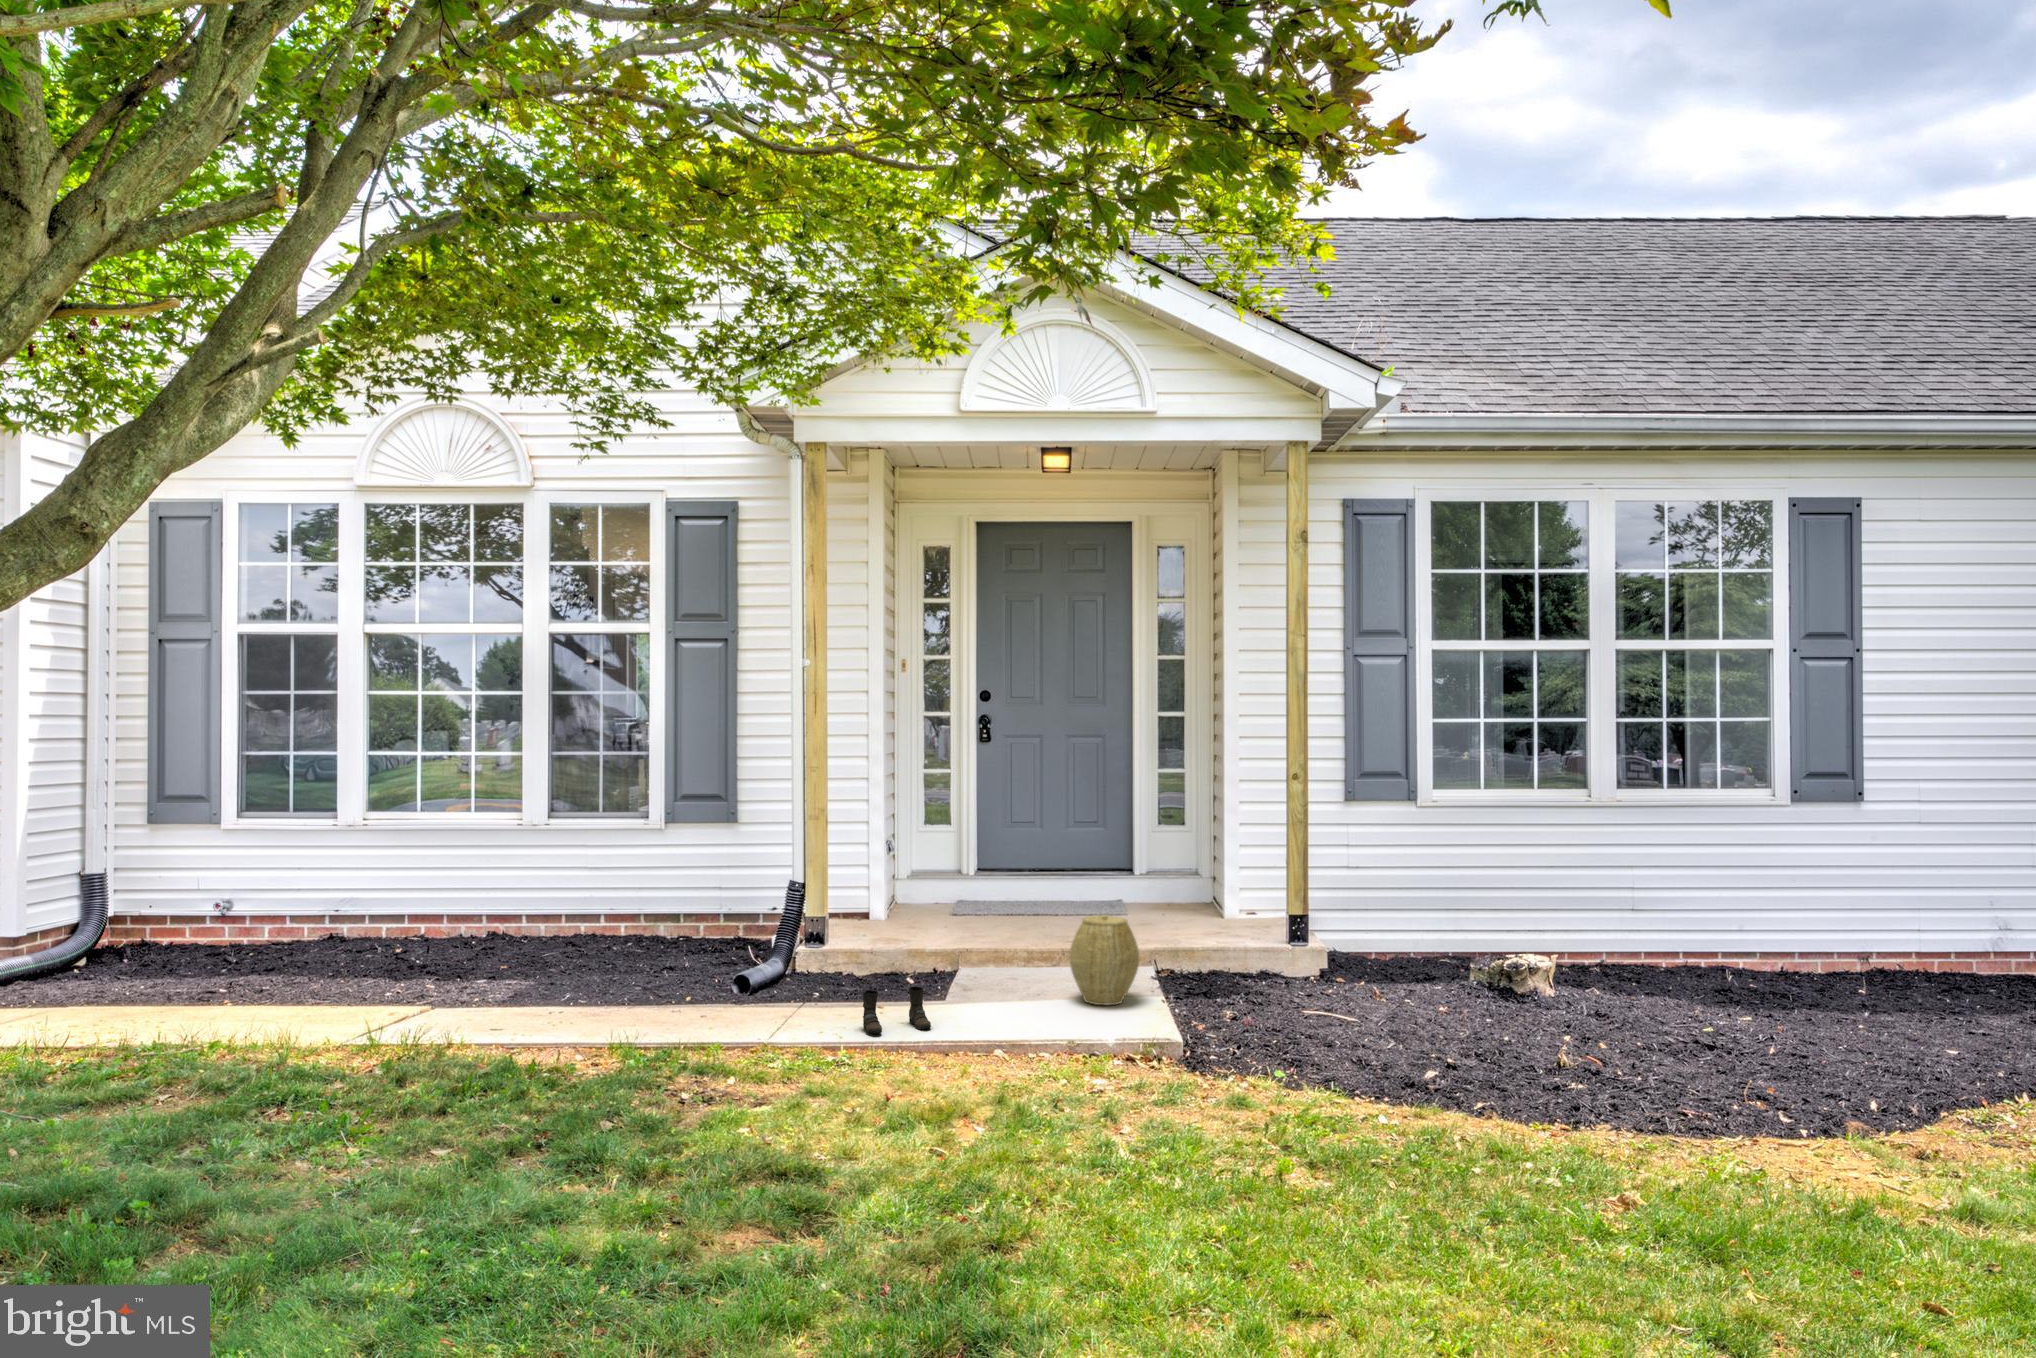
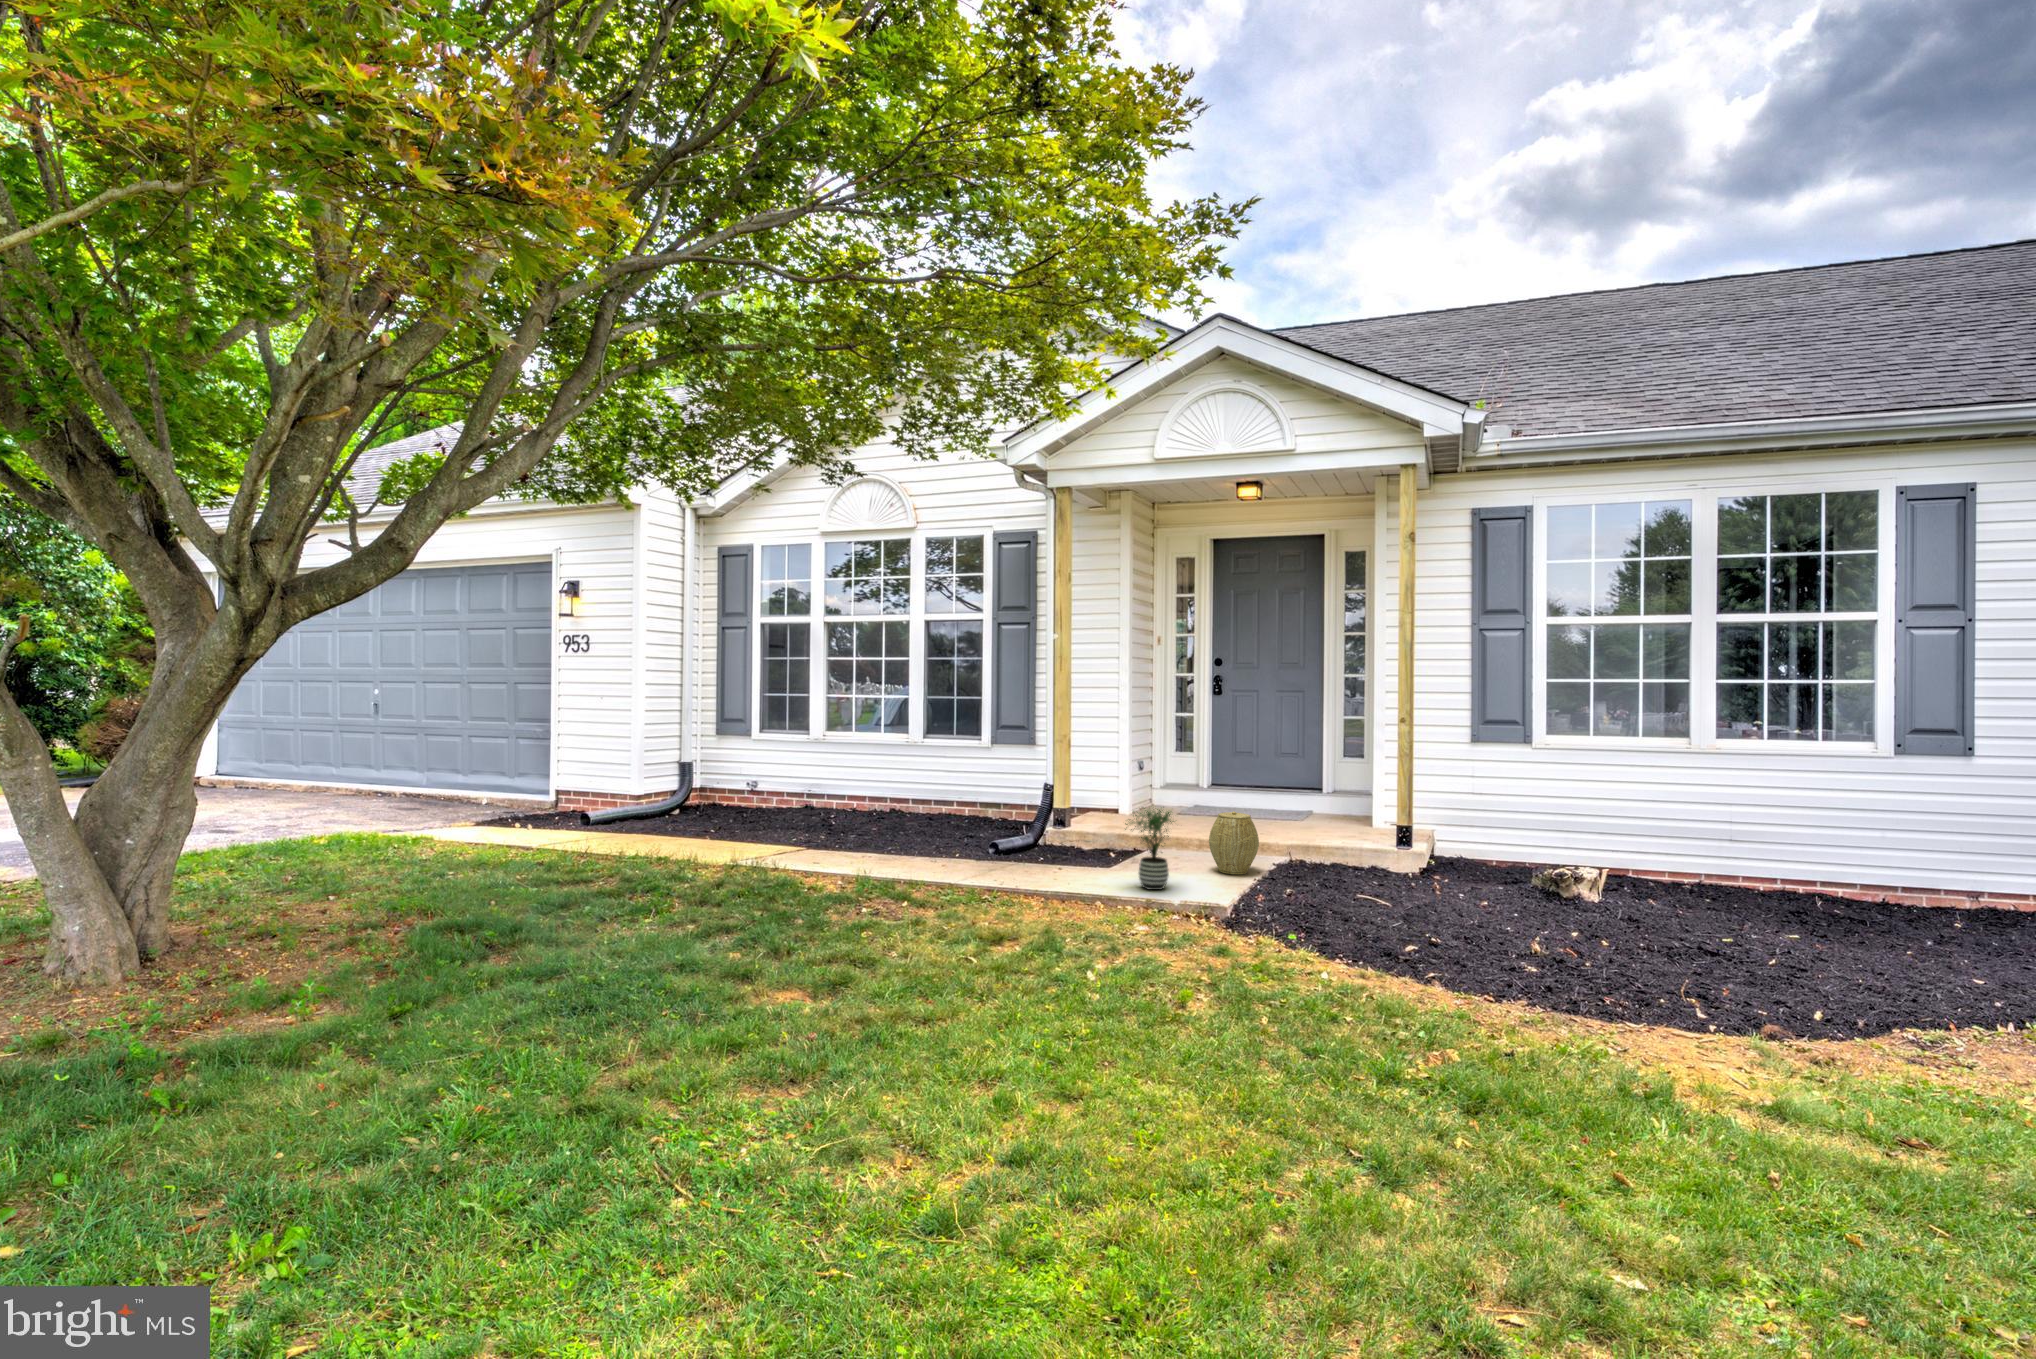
potted plant: none [971,913,1057,1040] -> present [1125,807,1174,890]
boots: present [862,986,931,1033] -> none [1058,850,1102,878]

